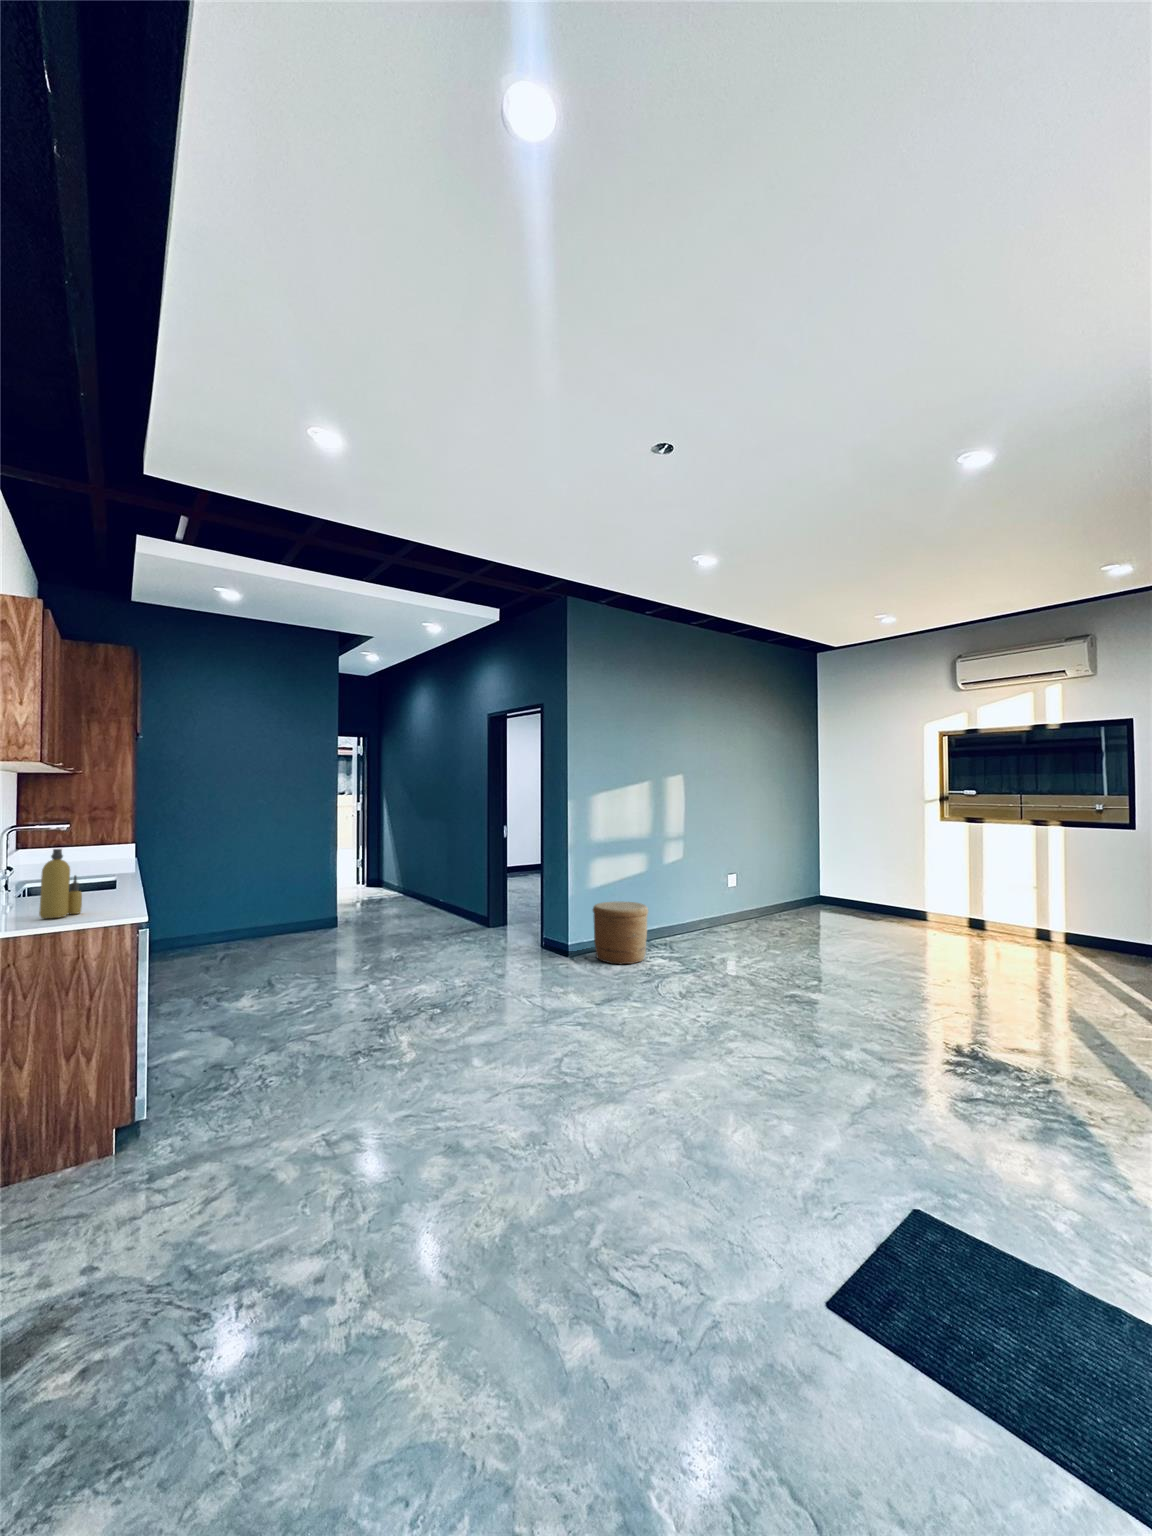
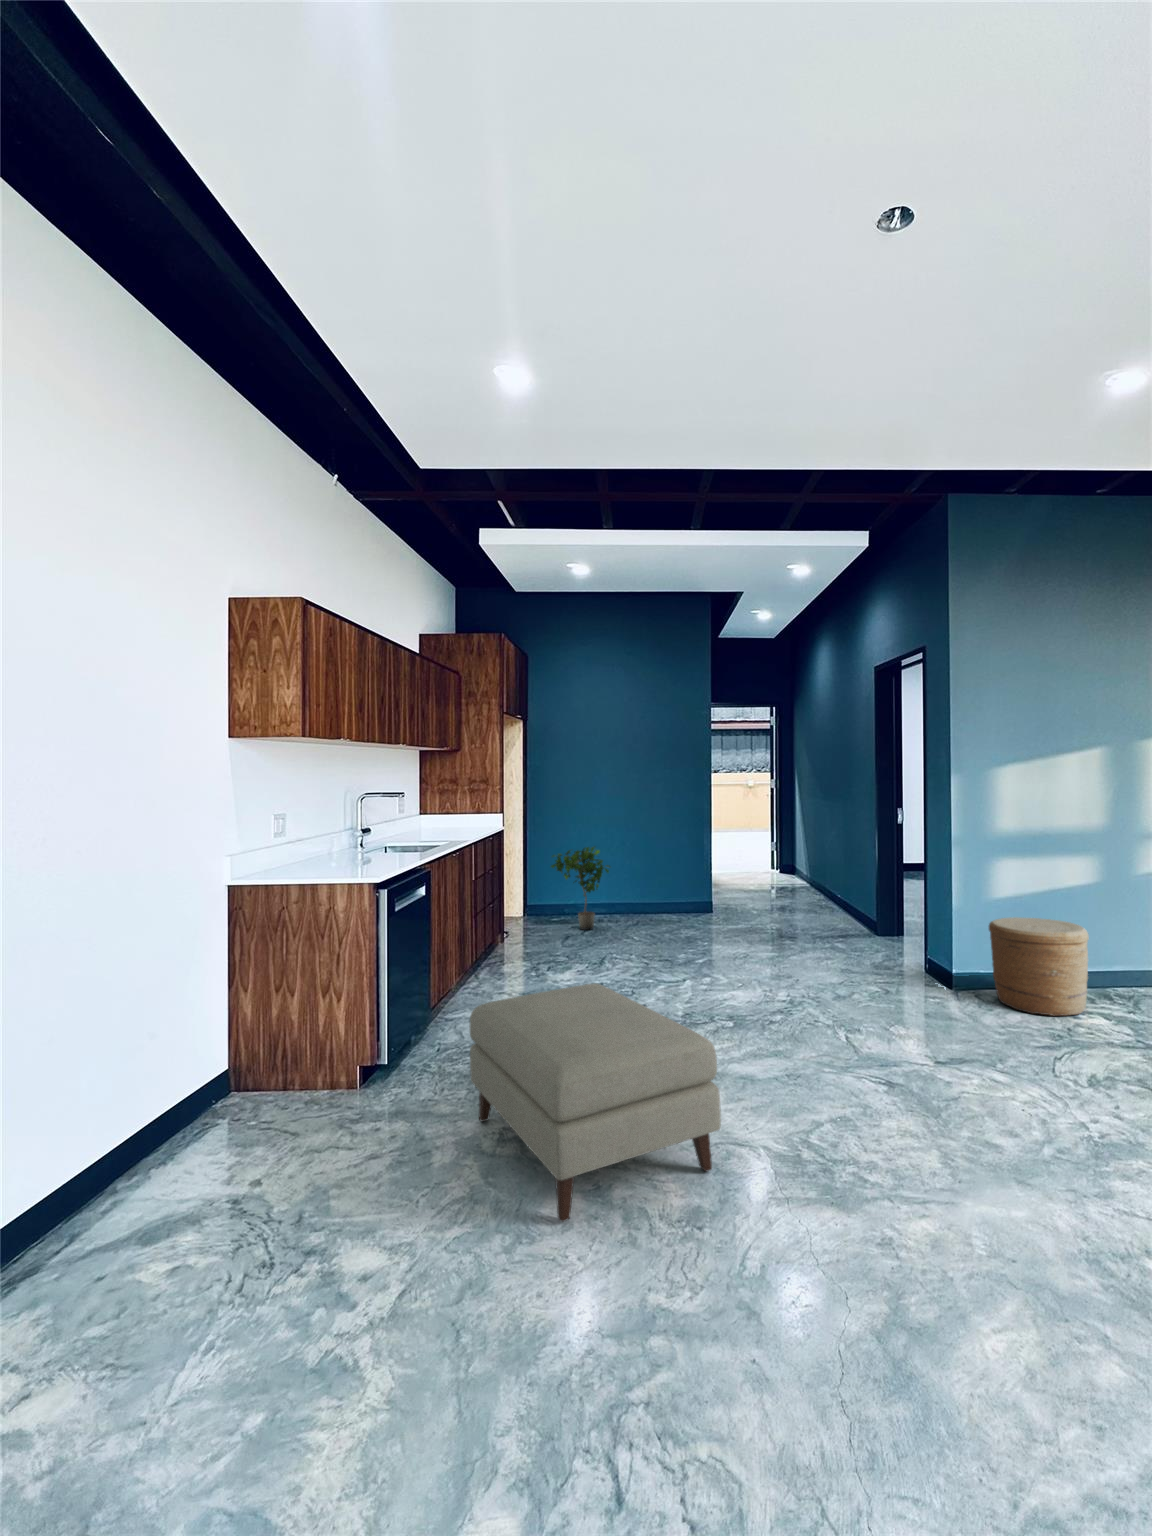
bottle: present [39,849,82,918] -> none [323,818,356,876]
potted plant: none [190,869,253,956] -> present [551,847,610,930]
ottoman: none [288,988,531,1177] -> present [469,983,721,1222]

